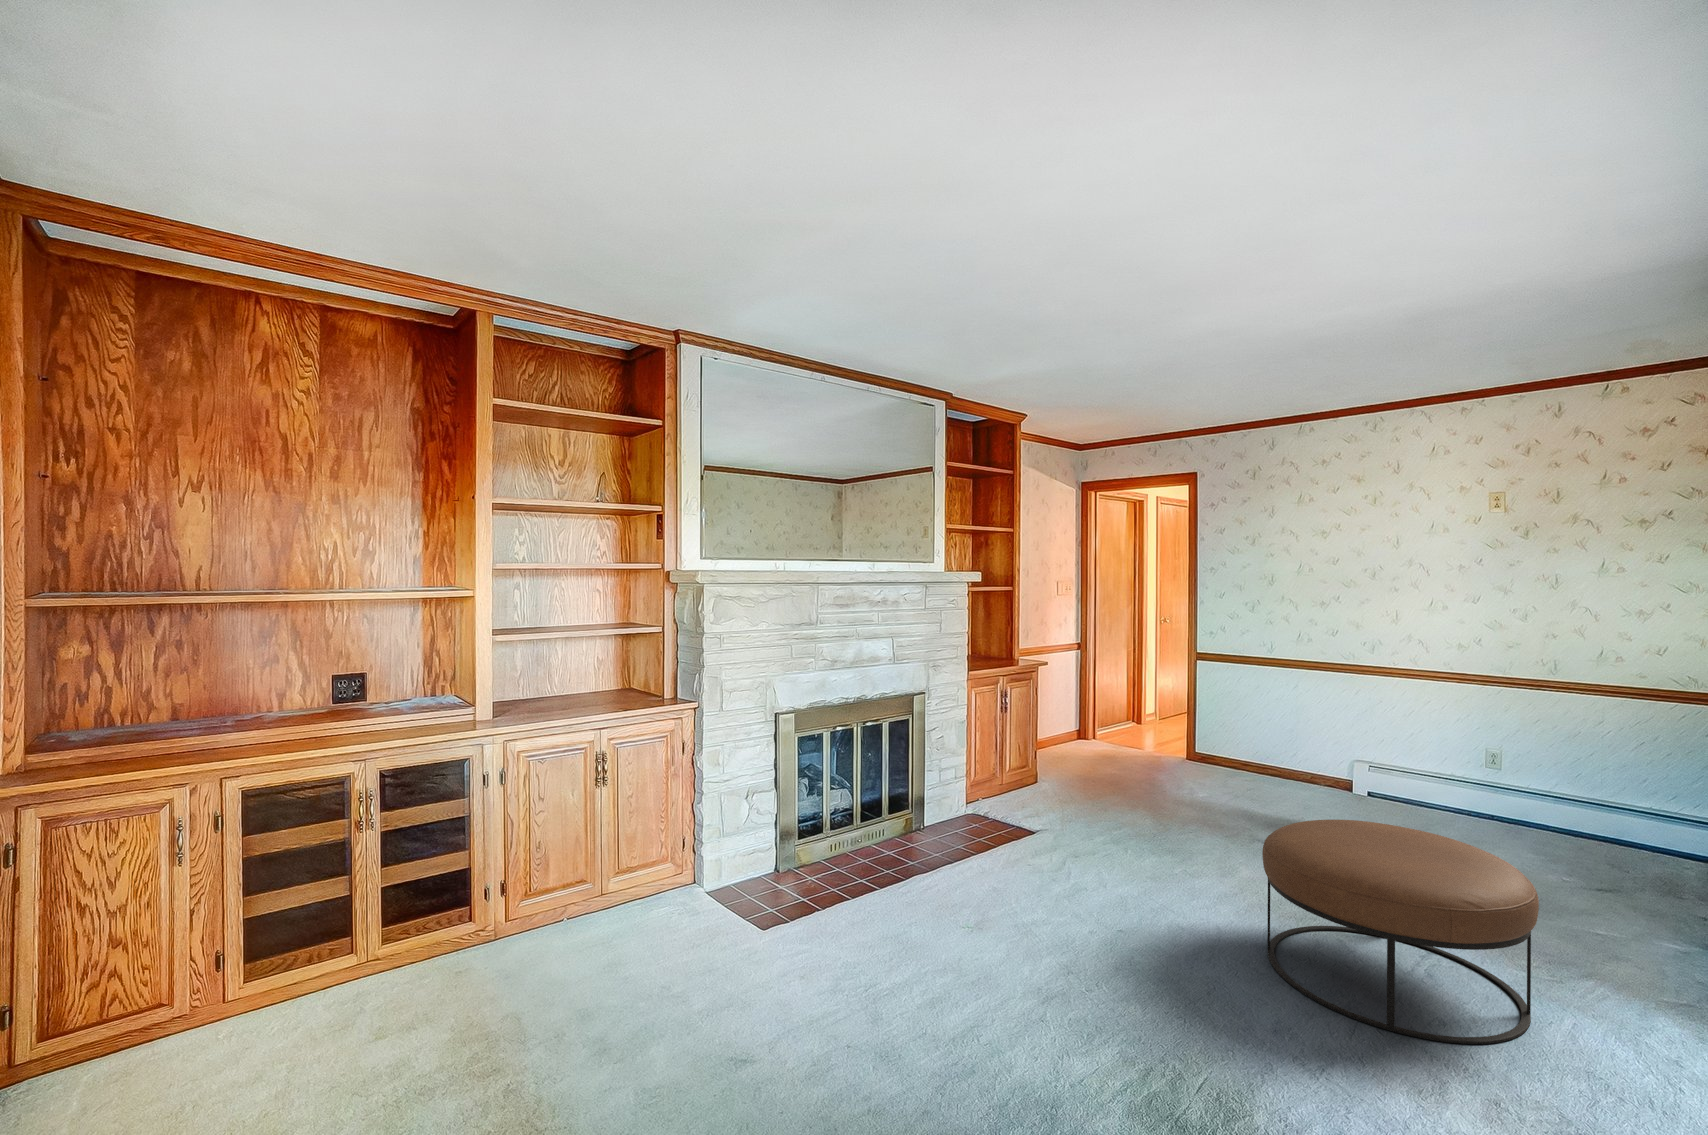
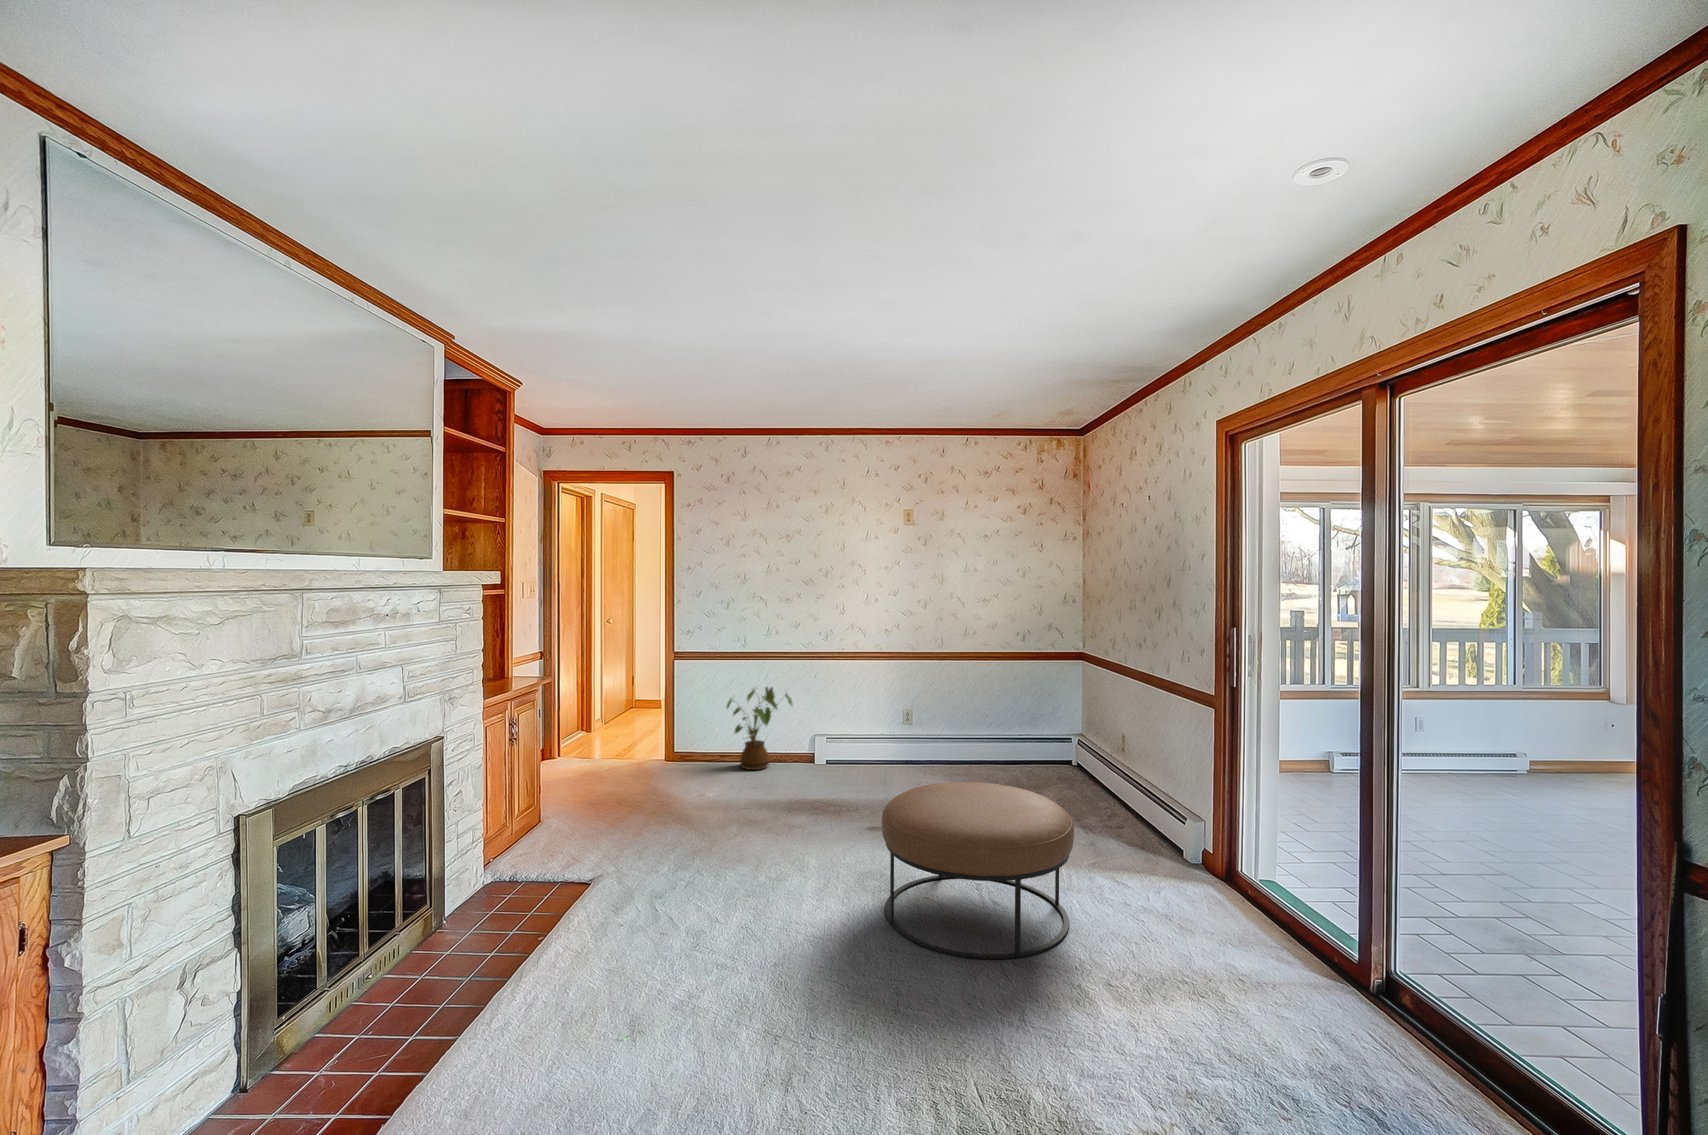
house plant: none [1241,698,1323,788] -> present [727,687,792,770]

